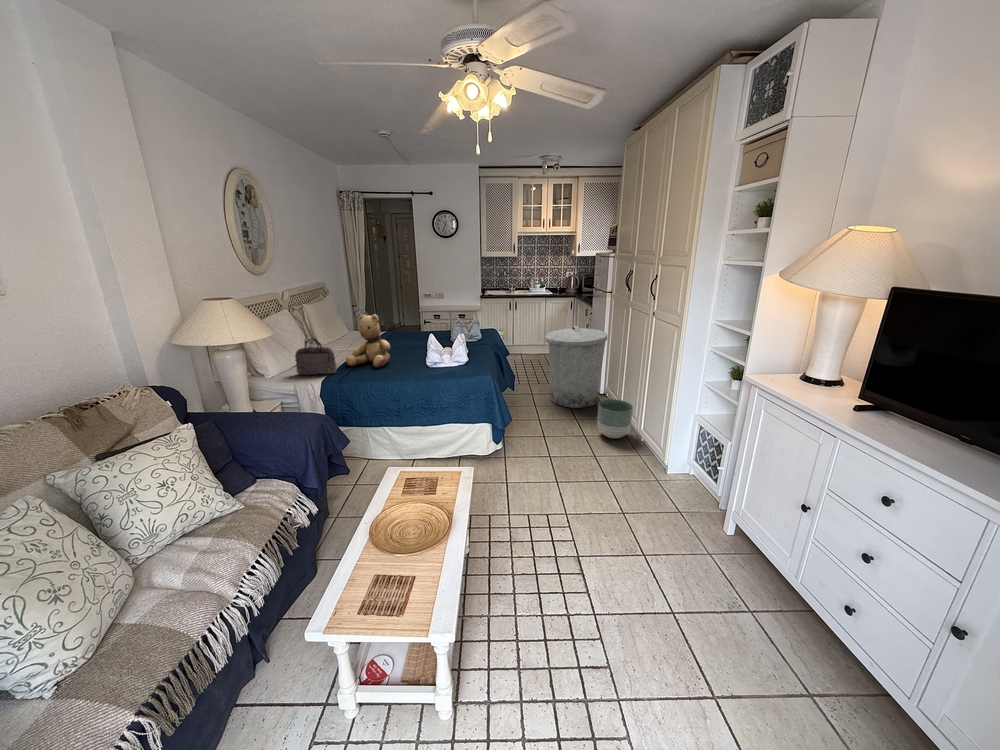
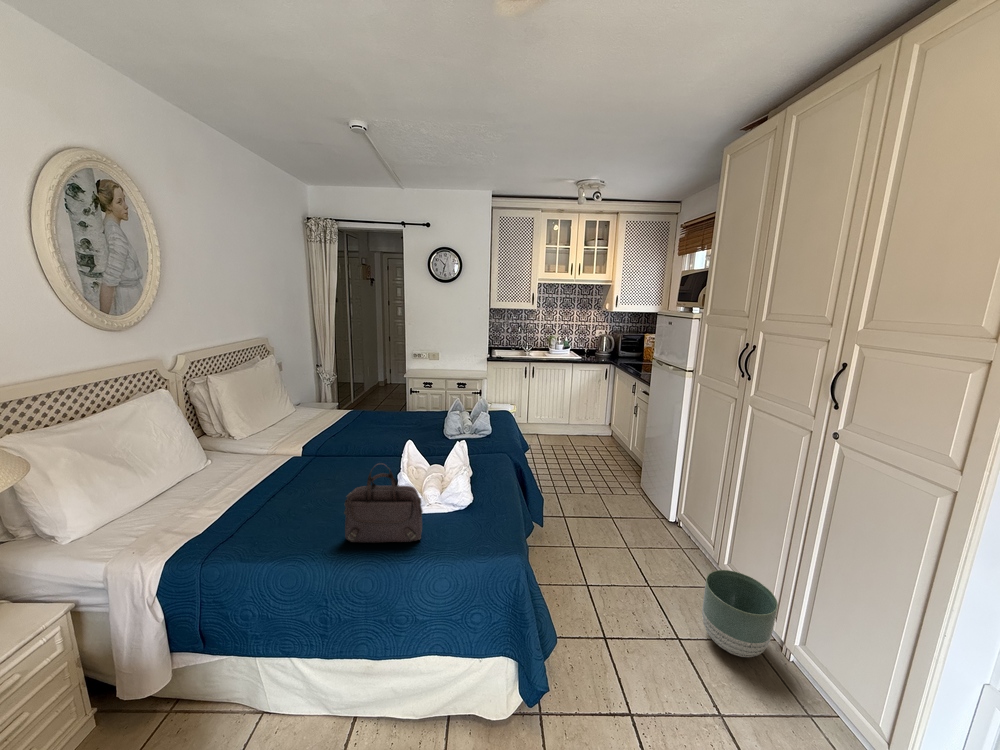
teddy bear: present [346,314,390,368] -> none [245,408,331,514]
trash can: present [546,326,607,408] -> none [592,421,693,556]
handbag: present [295,337,337,375] -> present [344,464,423,542]

